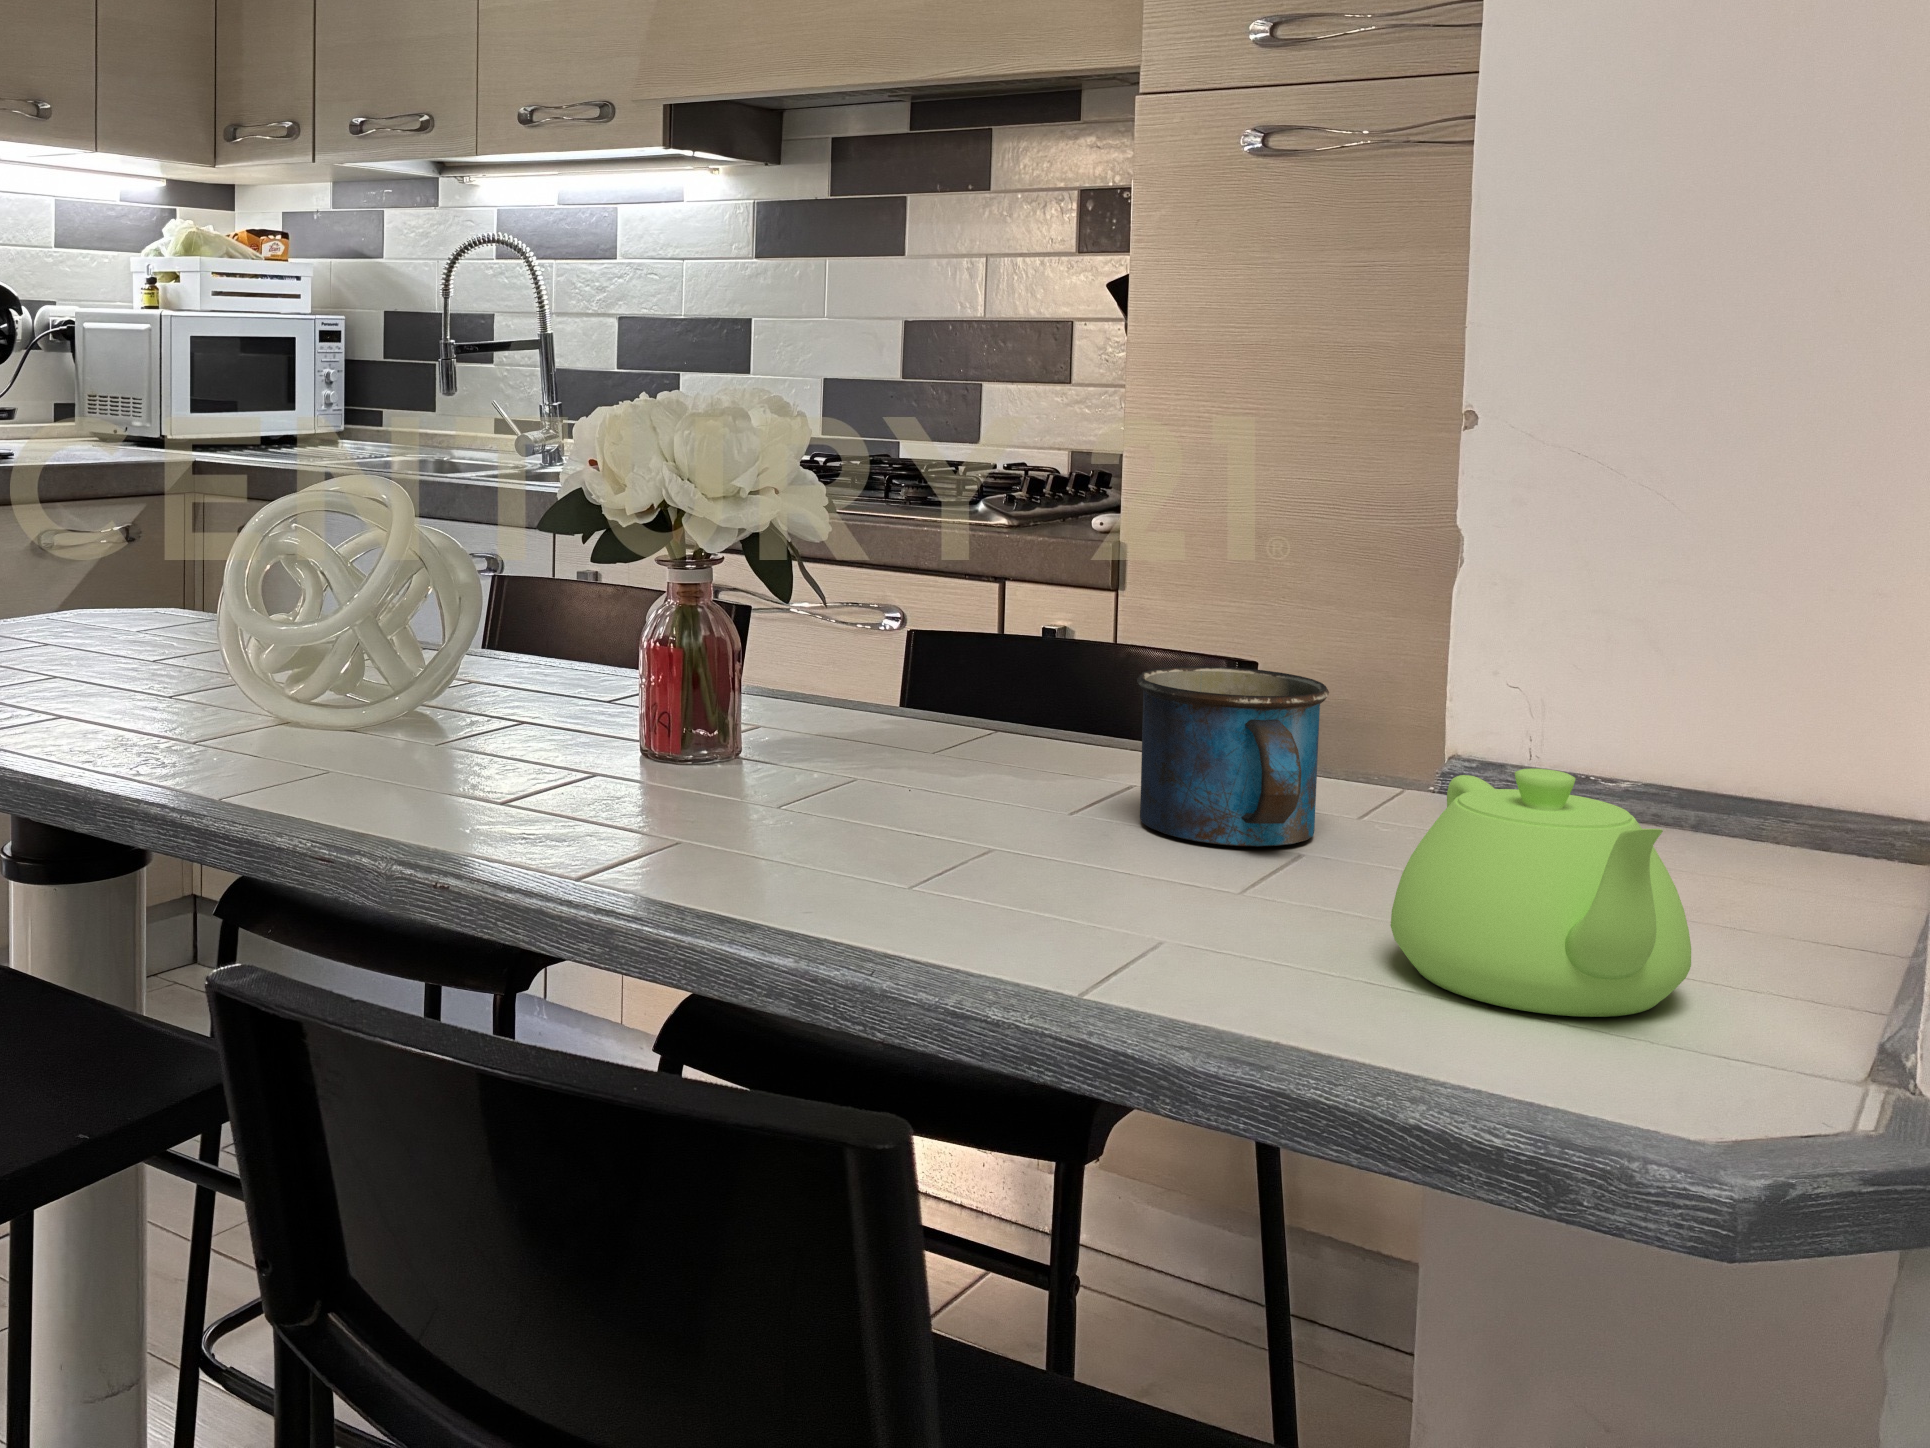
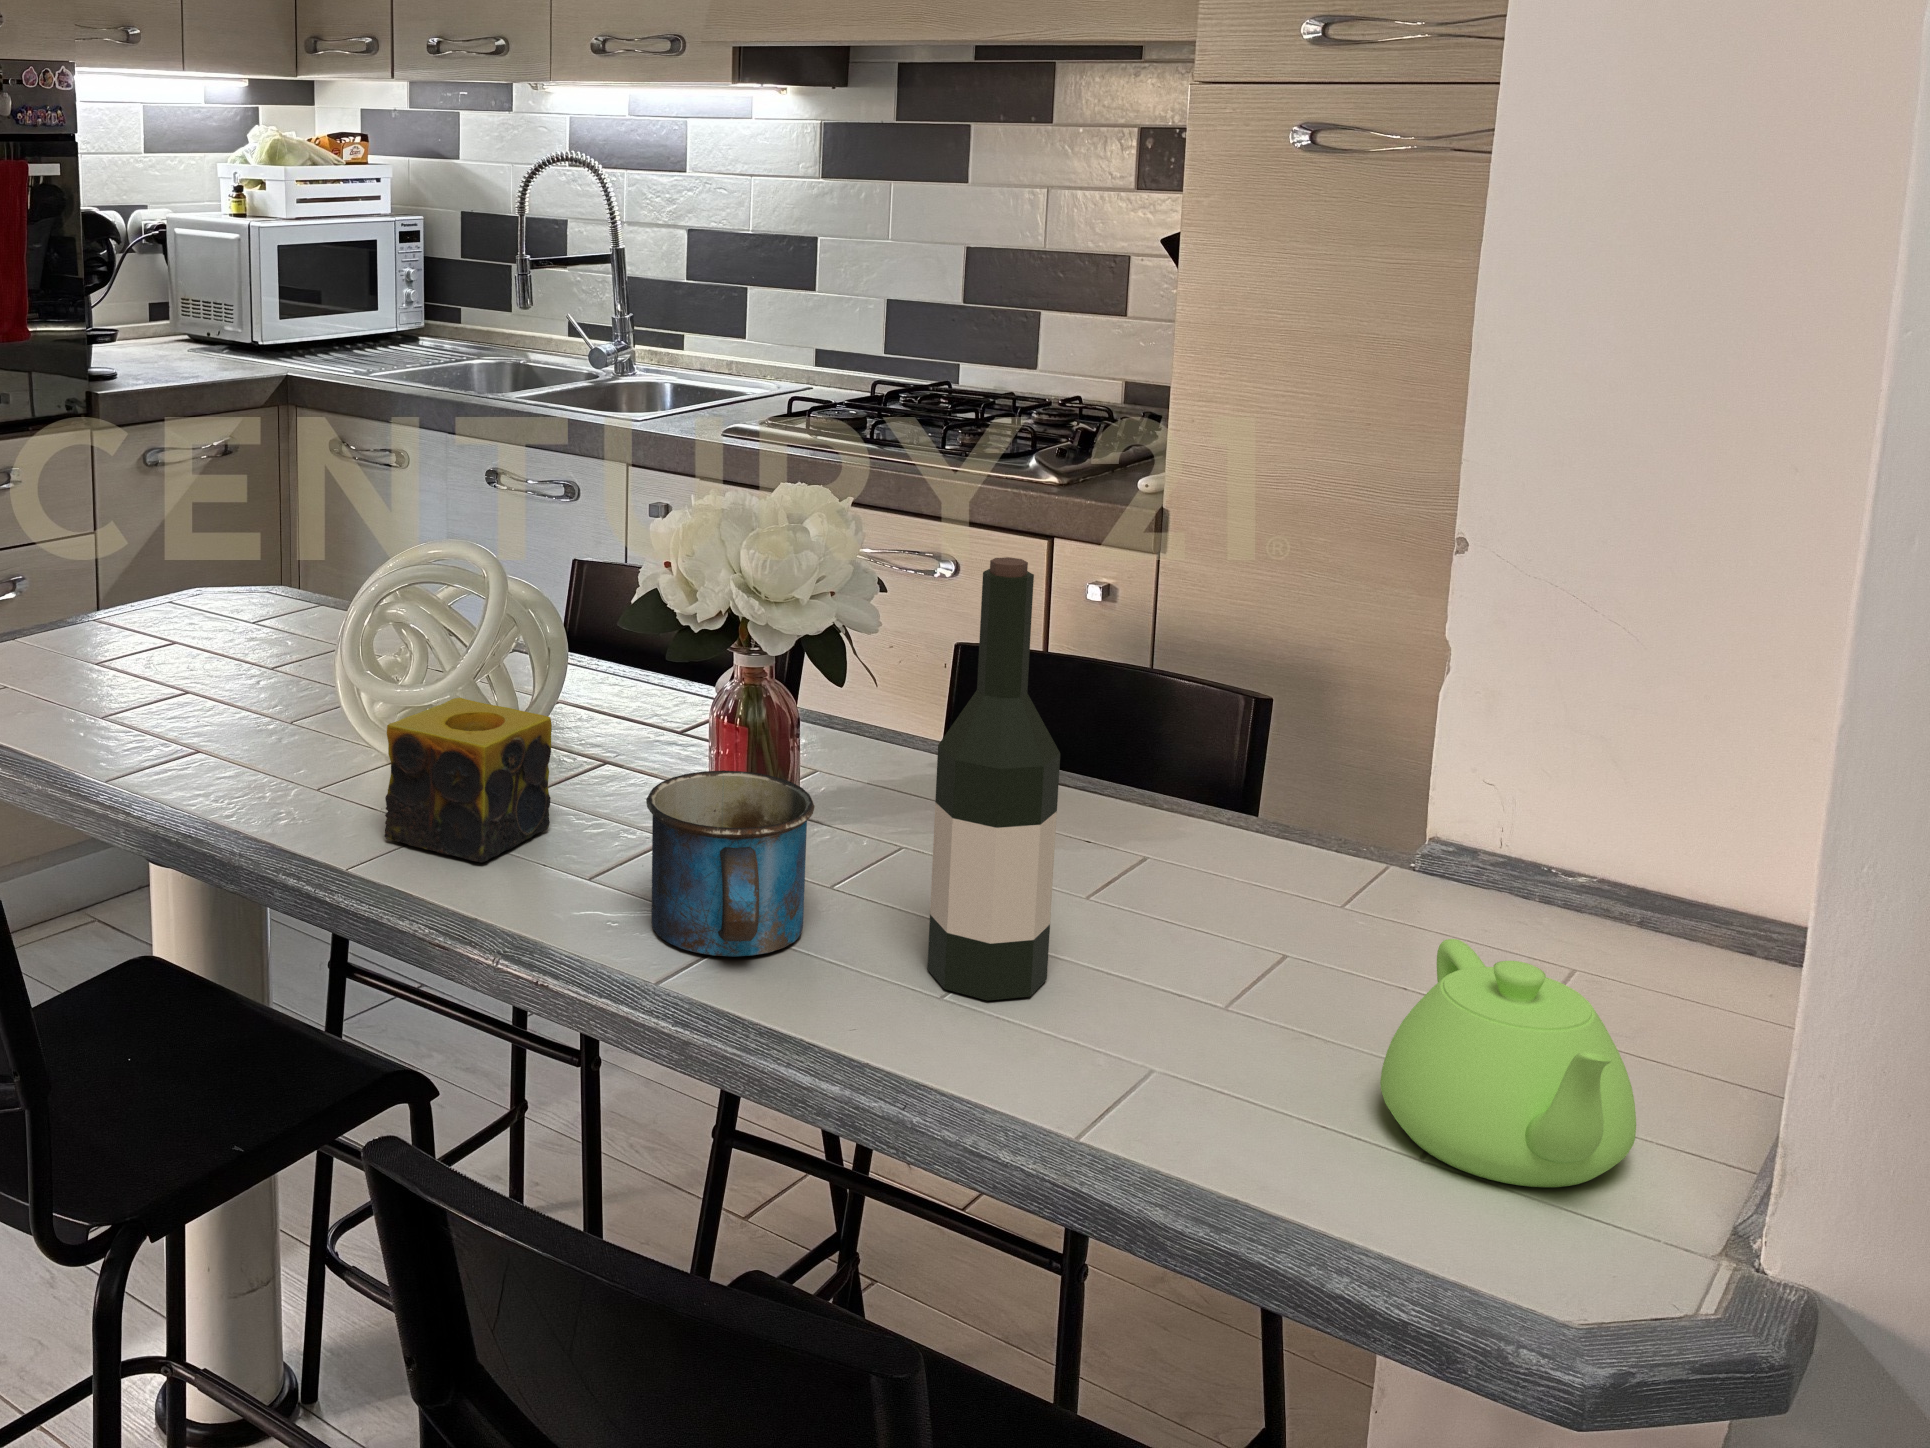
wine bottle: none [866,376,1011,883] -> present [927,557,1060,1000]
candle: none [252,623,445,786] -> present [385,698,552,862]
mug: present [1137,666,1329,847] -> present [646,771,815,956]

